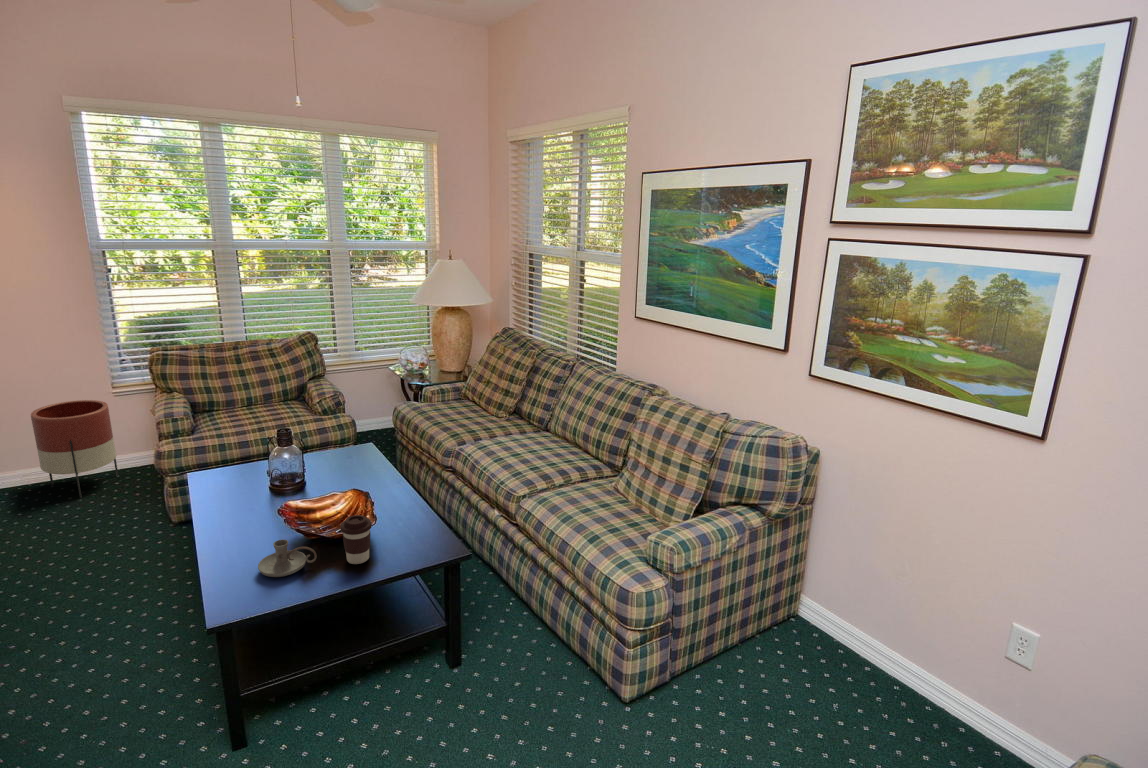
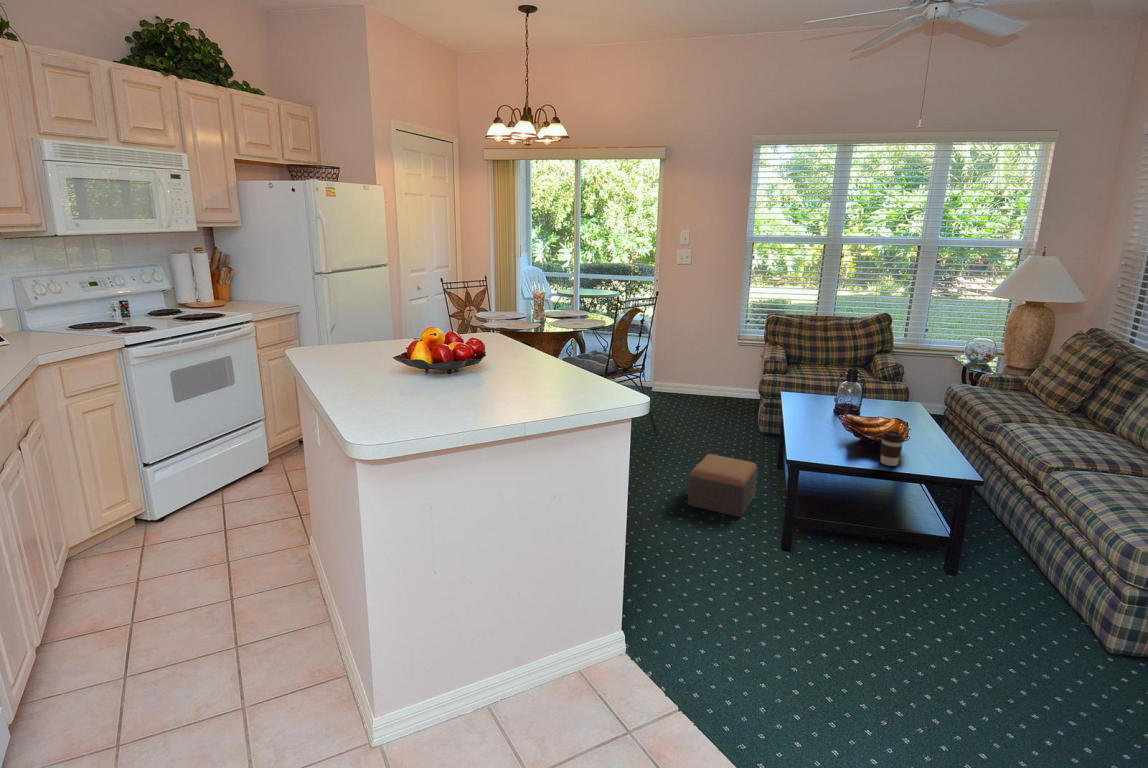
planter: present [31,400,118,498] -> none [692,344,736,407]
candle holder: present [258,539,317,577] -> none [820,433,860,457]
footstool: none [32,607,174,732] -> present [688,454,757,517]

